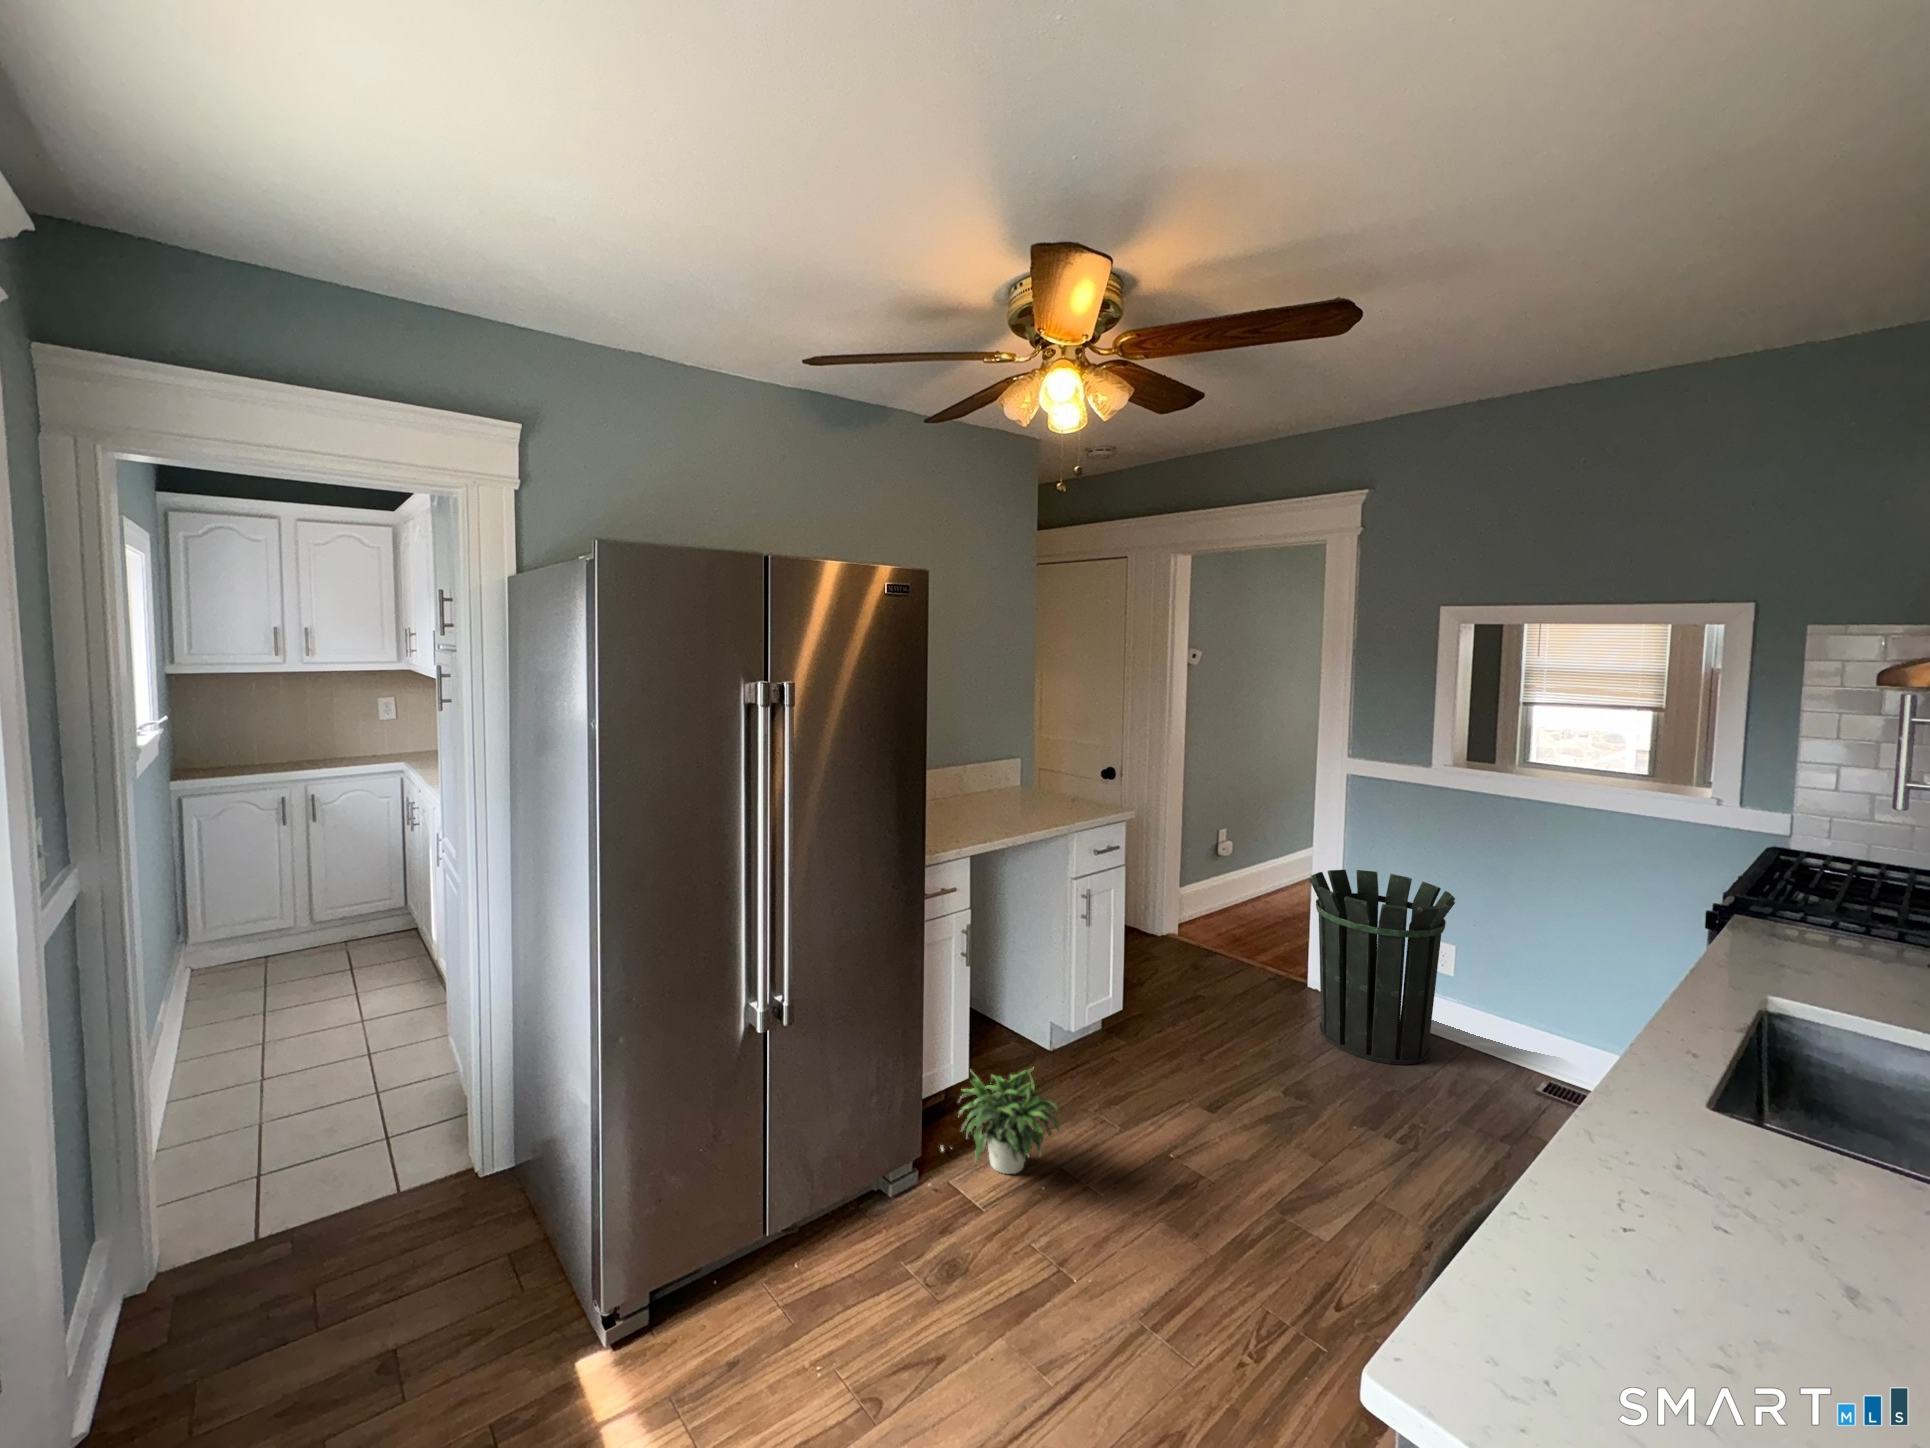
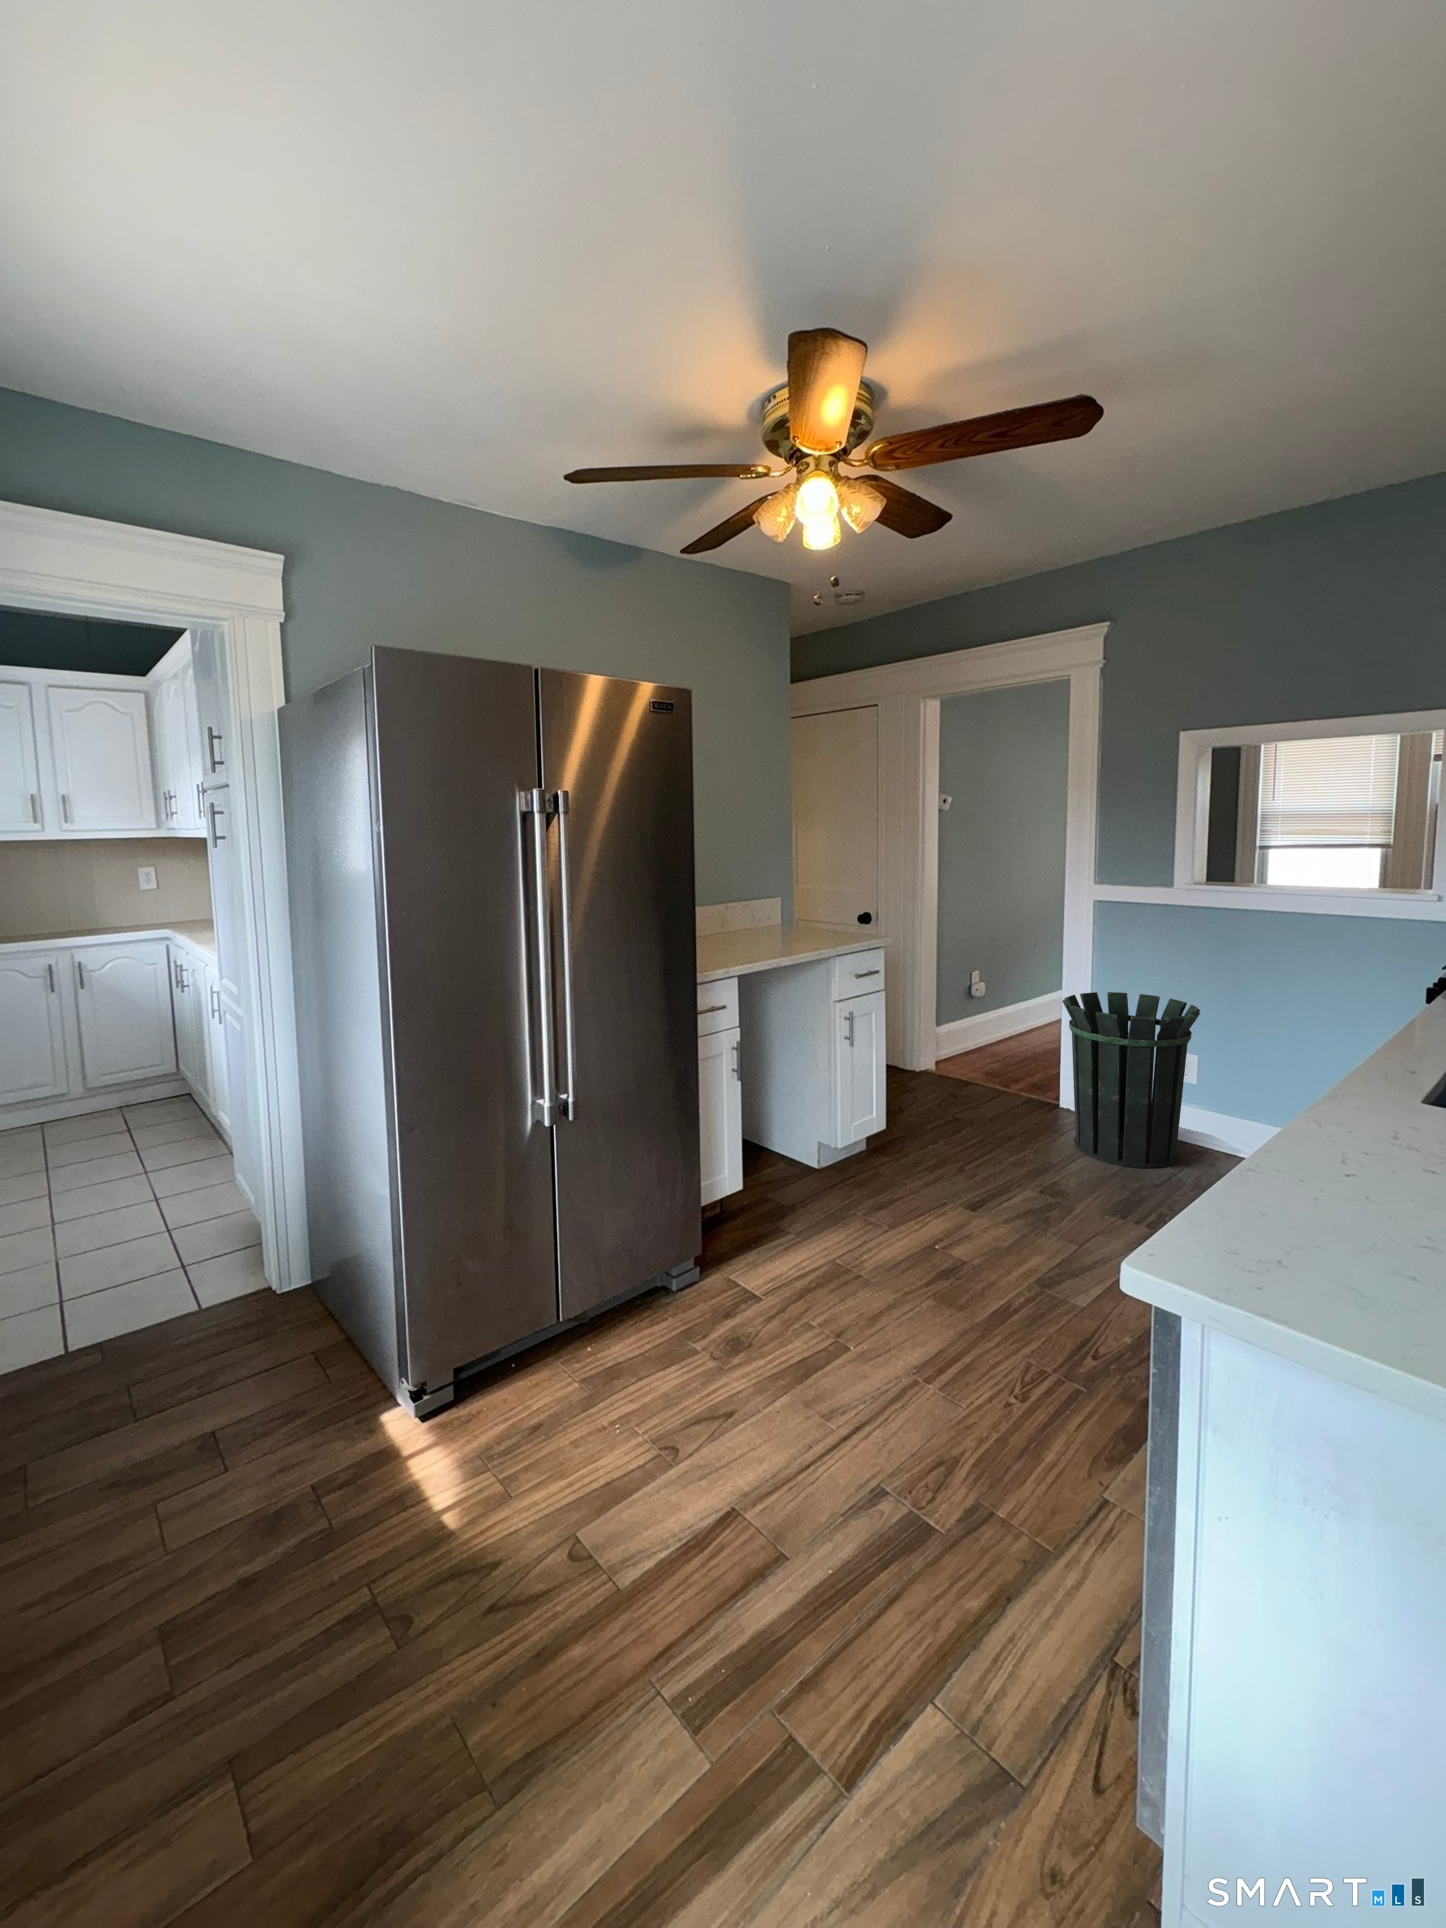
potted plant: present [941,1067,1059,1174] -> none [709,1170,831,1282]

